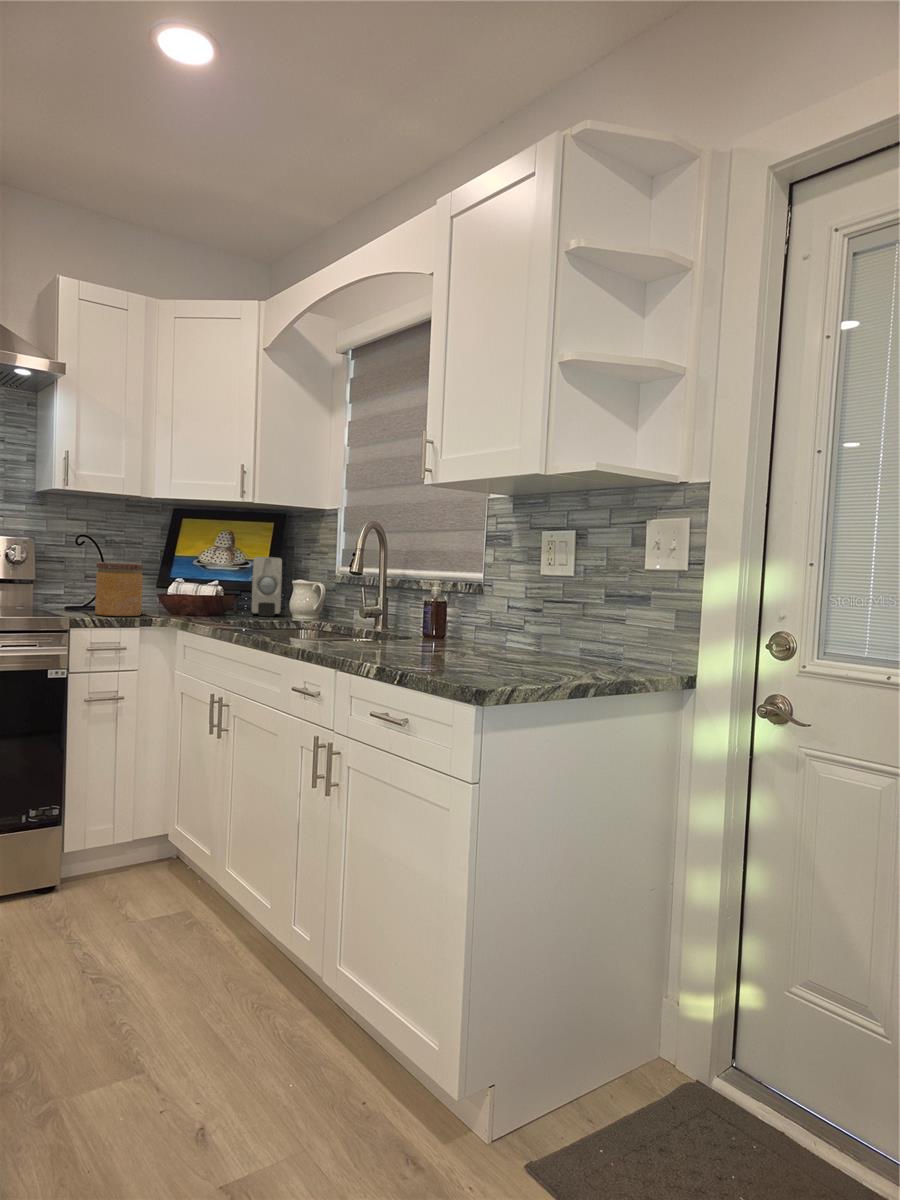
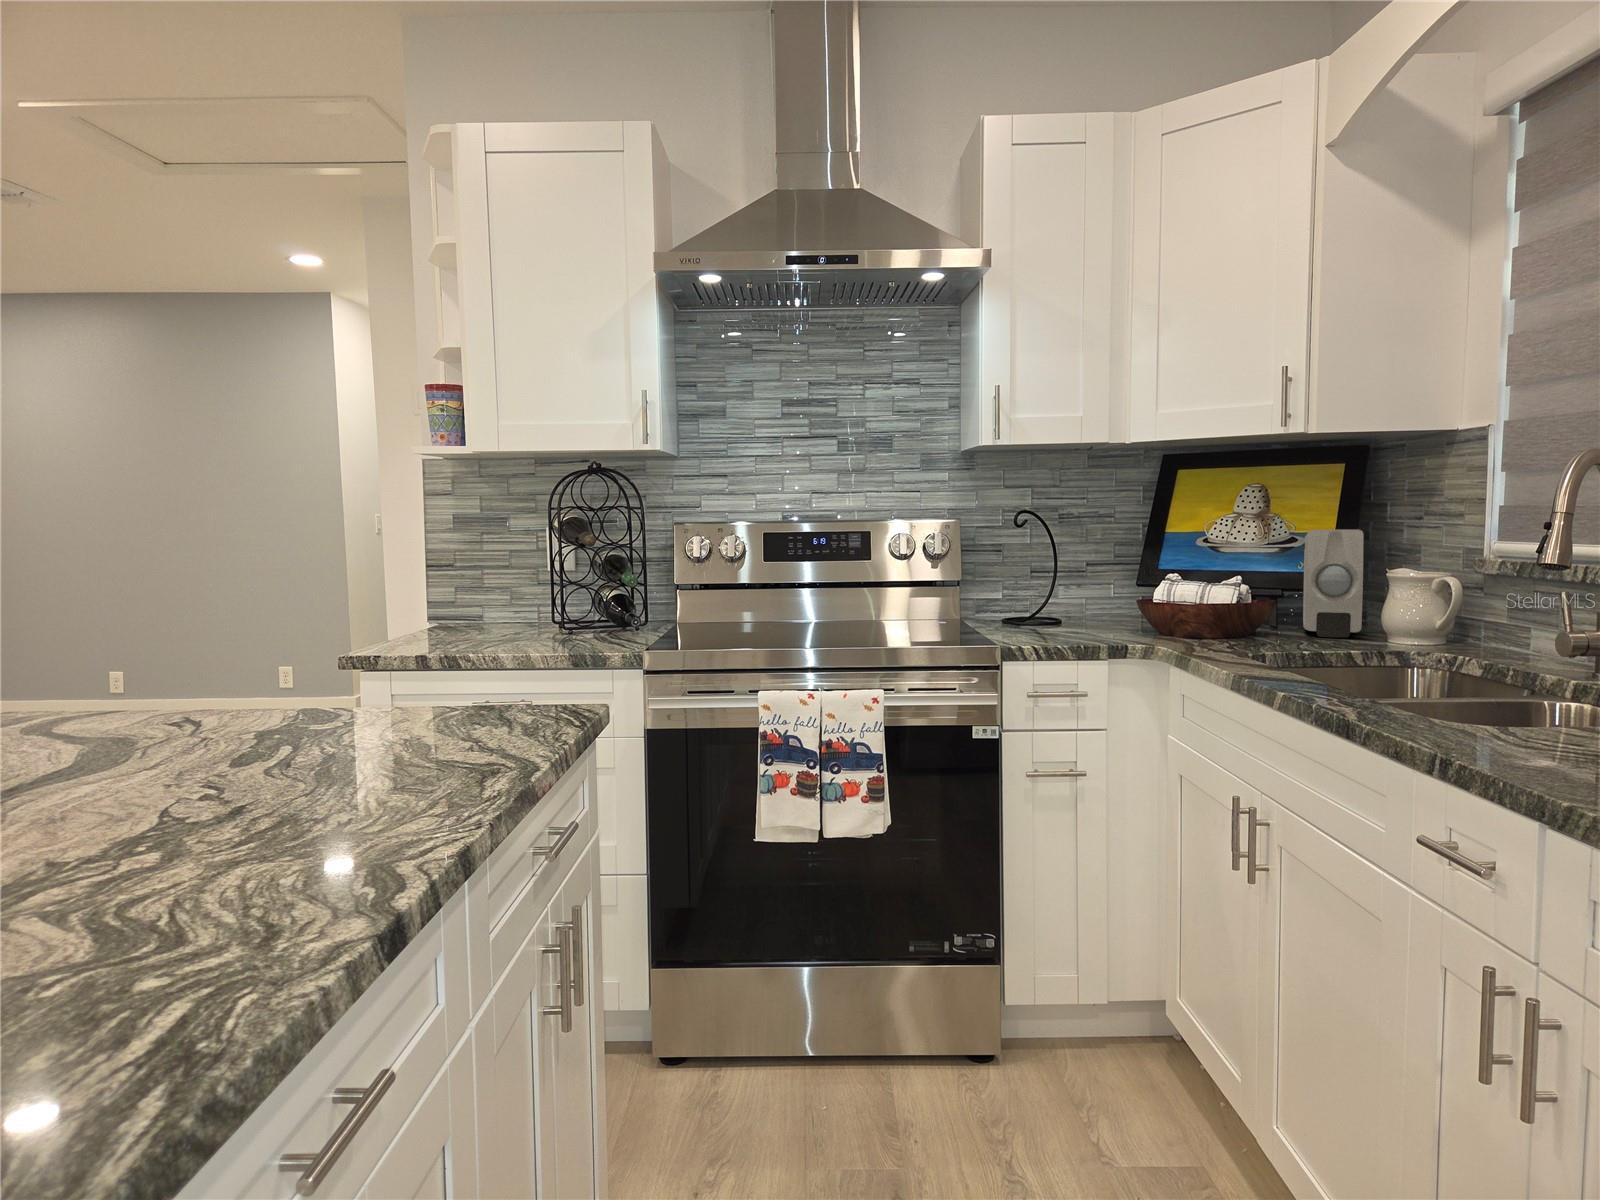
jar: present [95,562,143,616] -> none [1041,553,1113,640]

